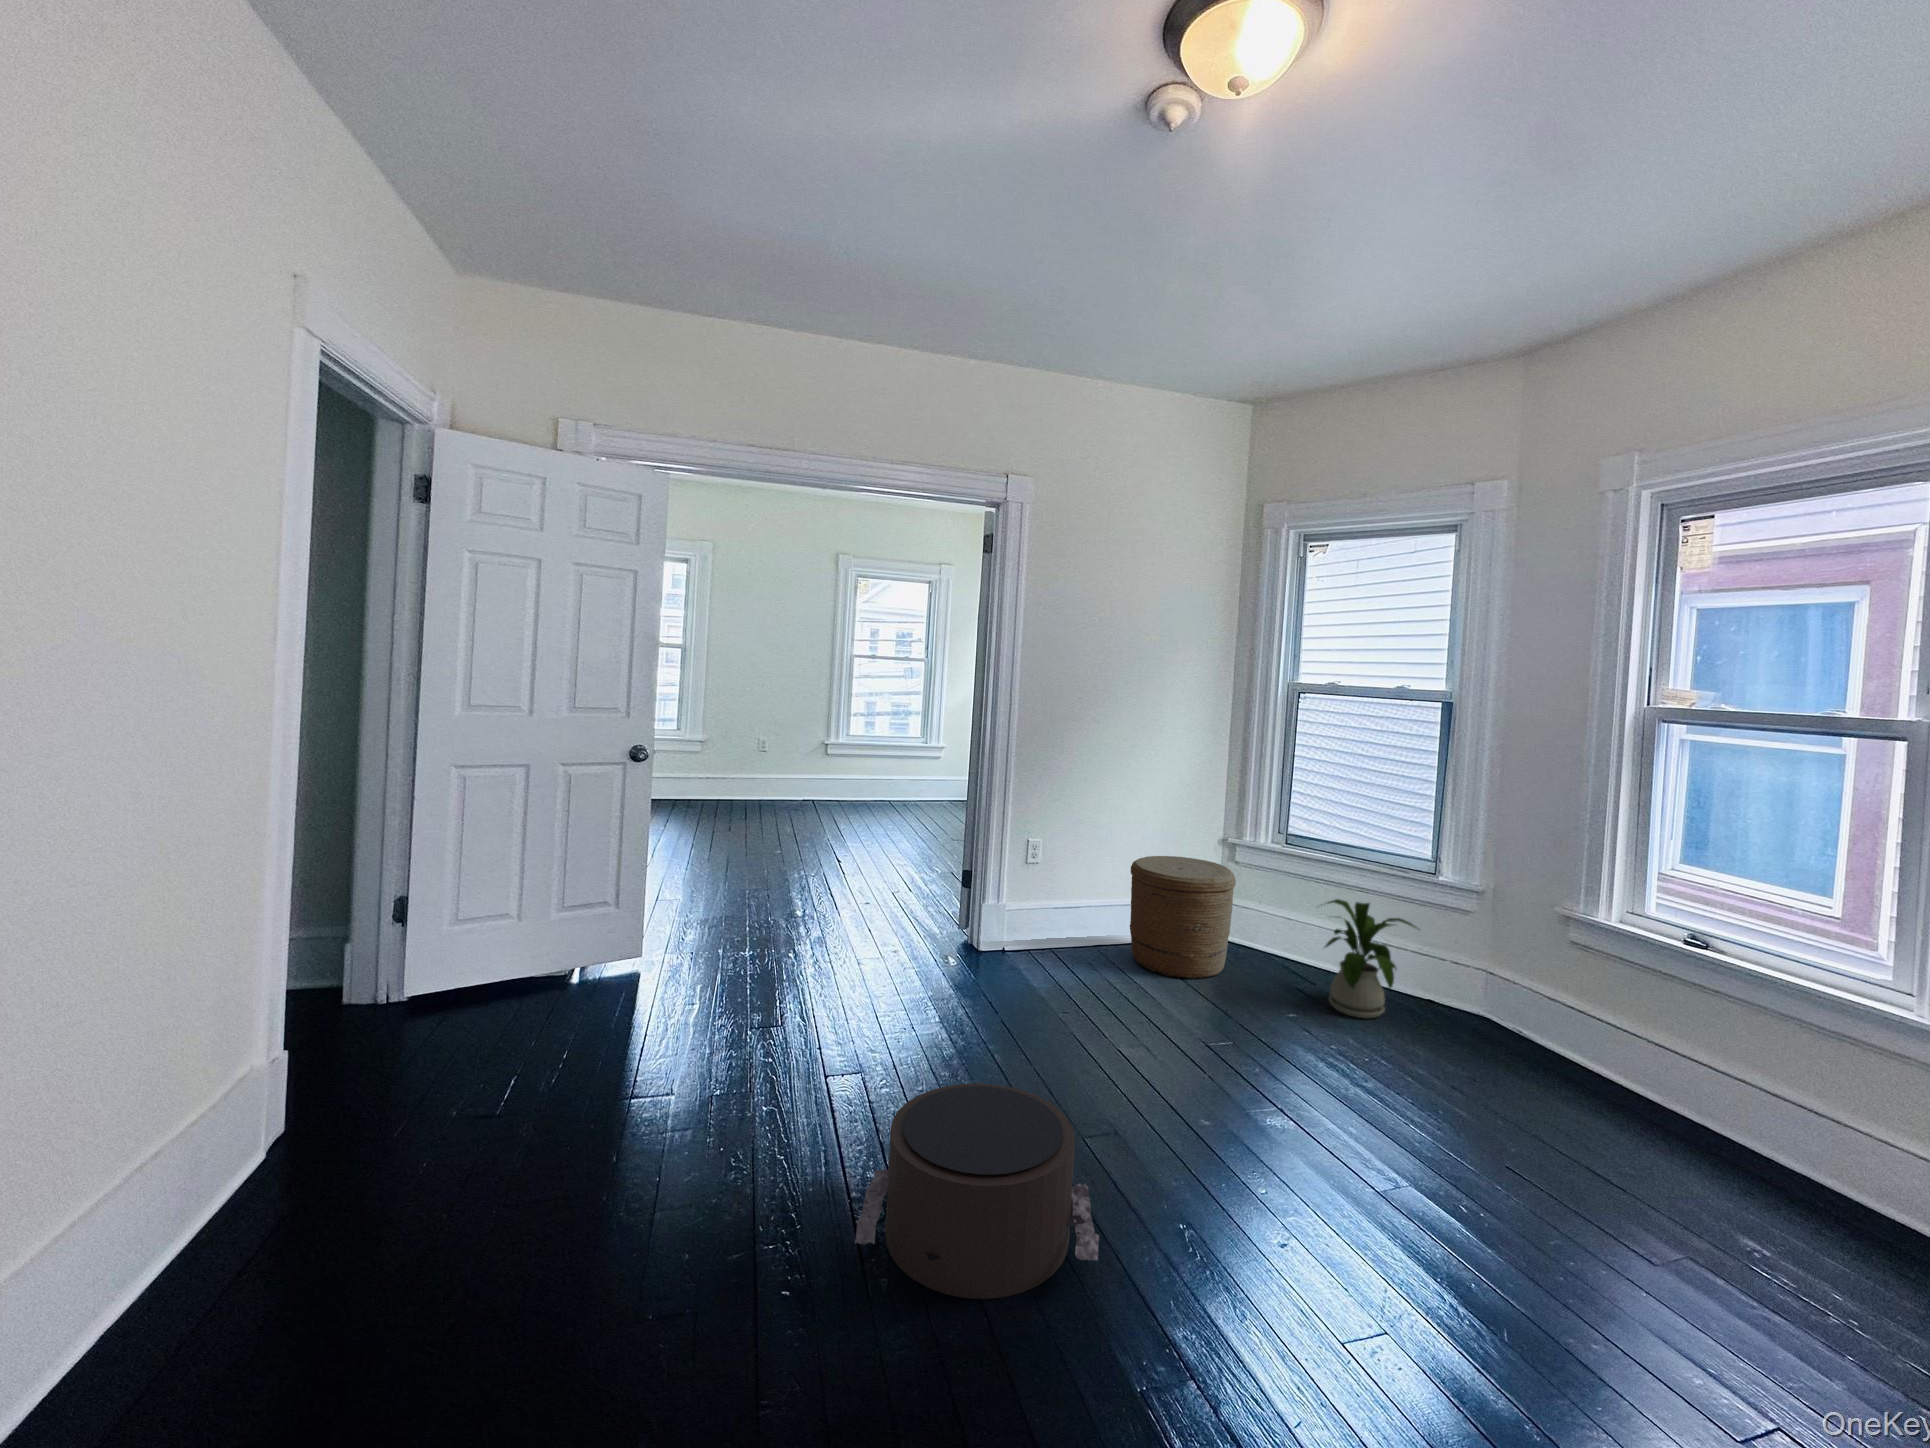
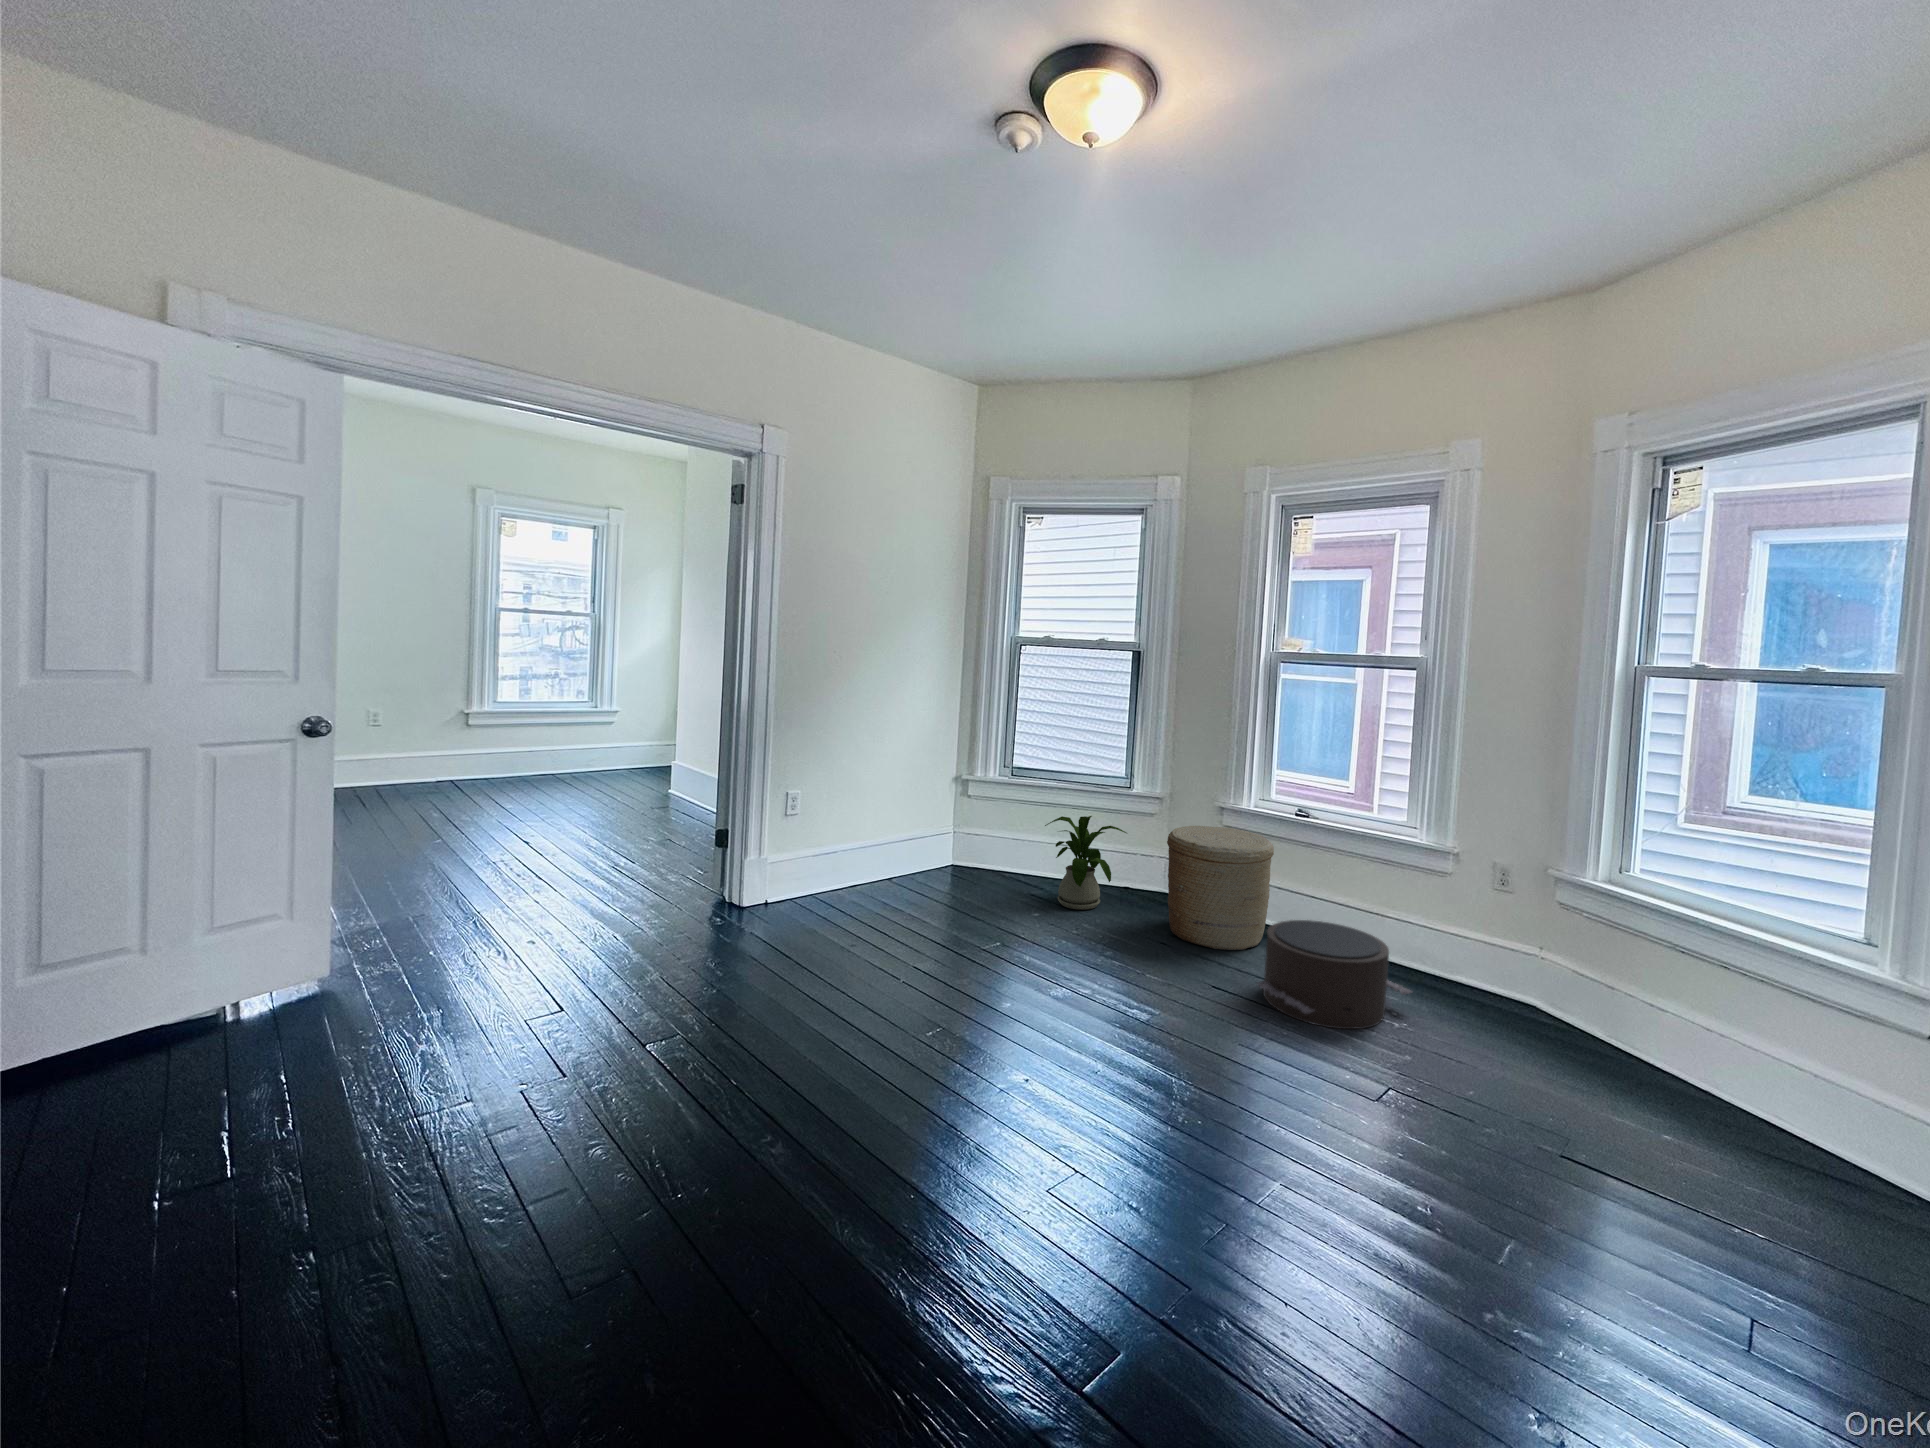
woven basket: present [1130,856,1236,979] -> present [1167,826,1274,950]
pouf: present [855,1083,1099,1299] -> present [1257,920,1411,1029]

